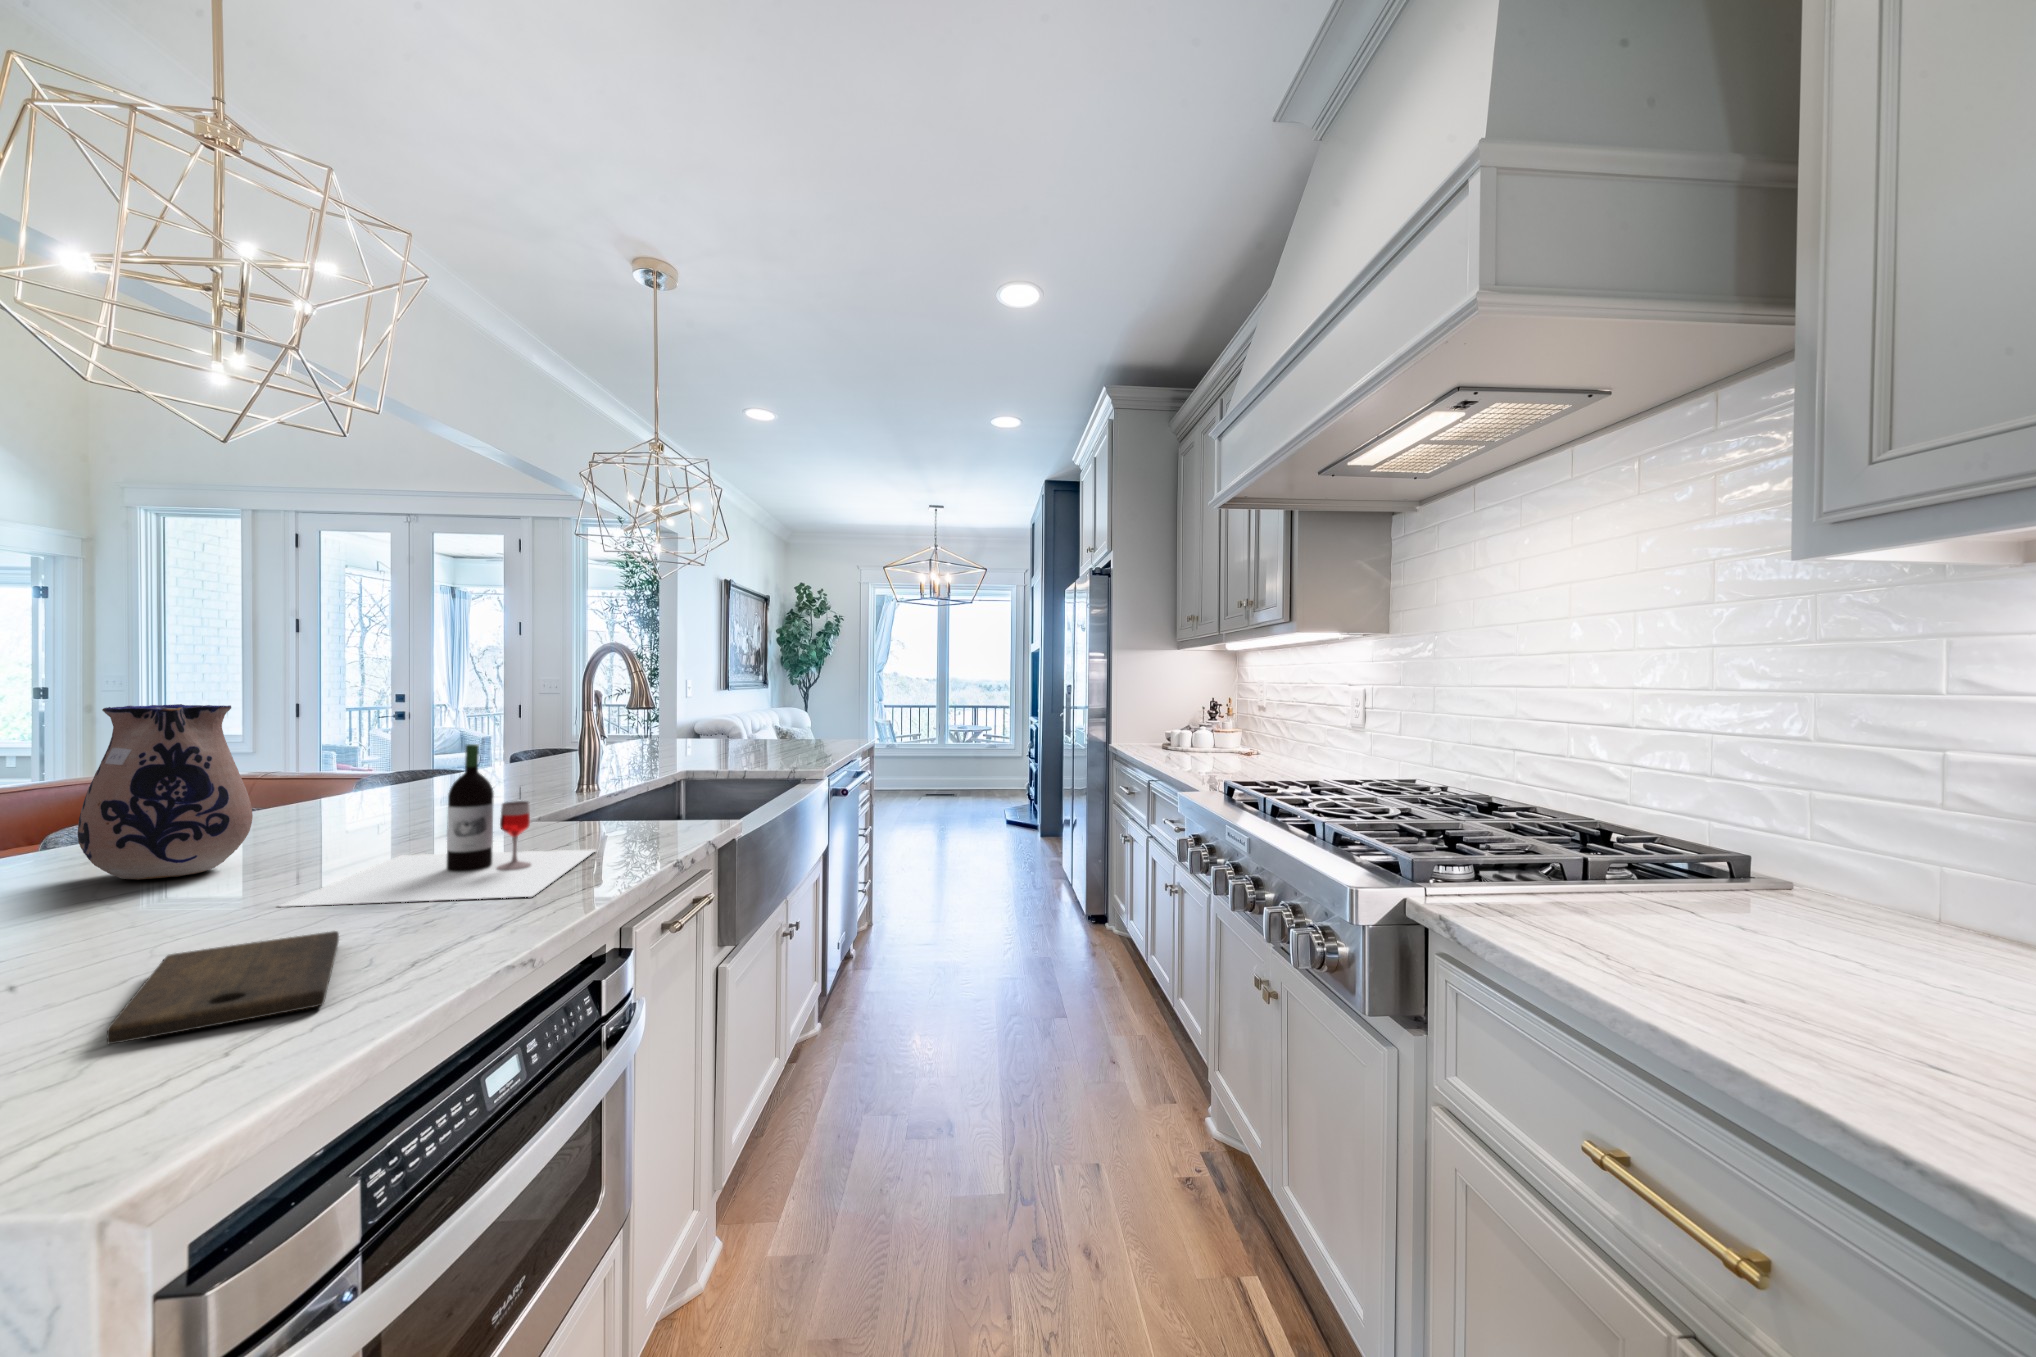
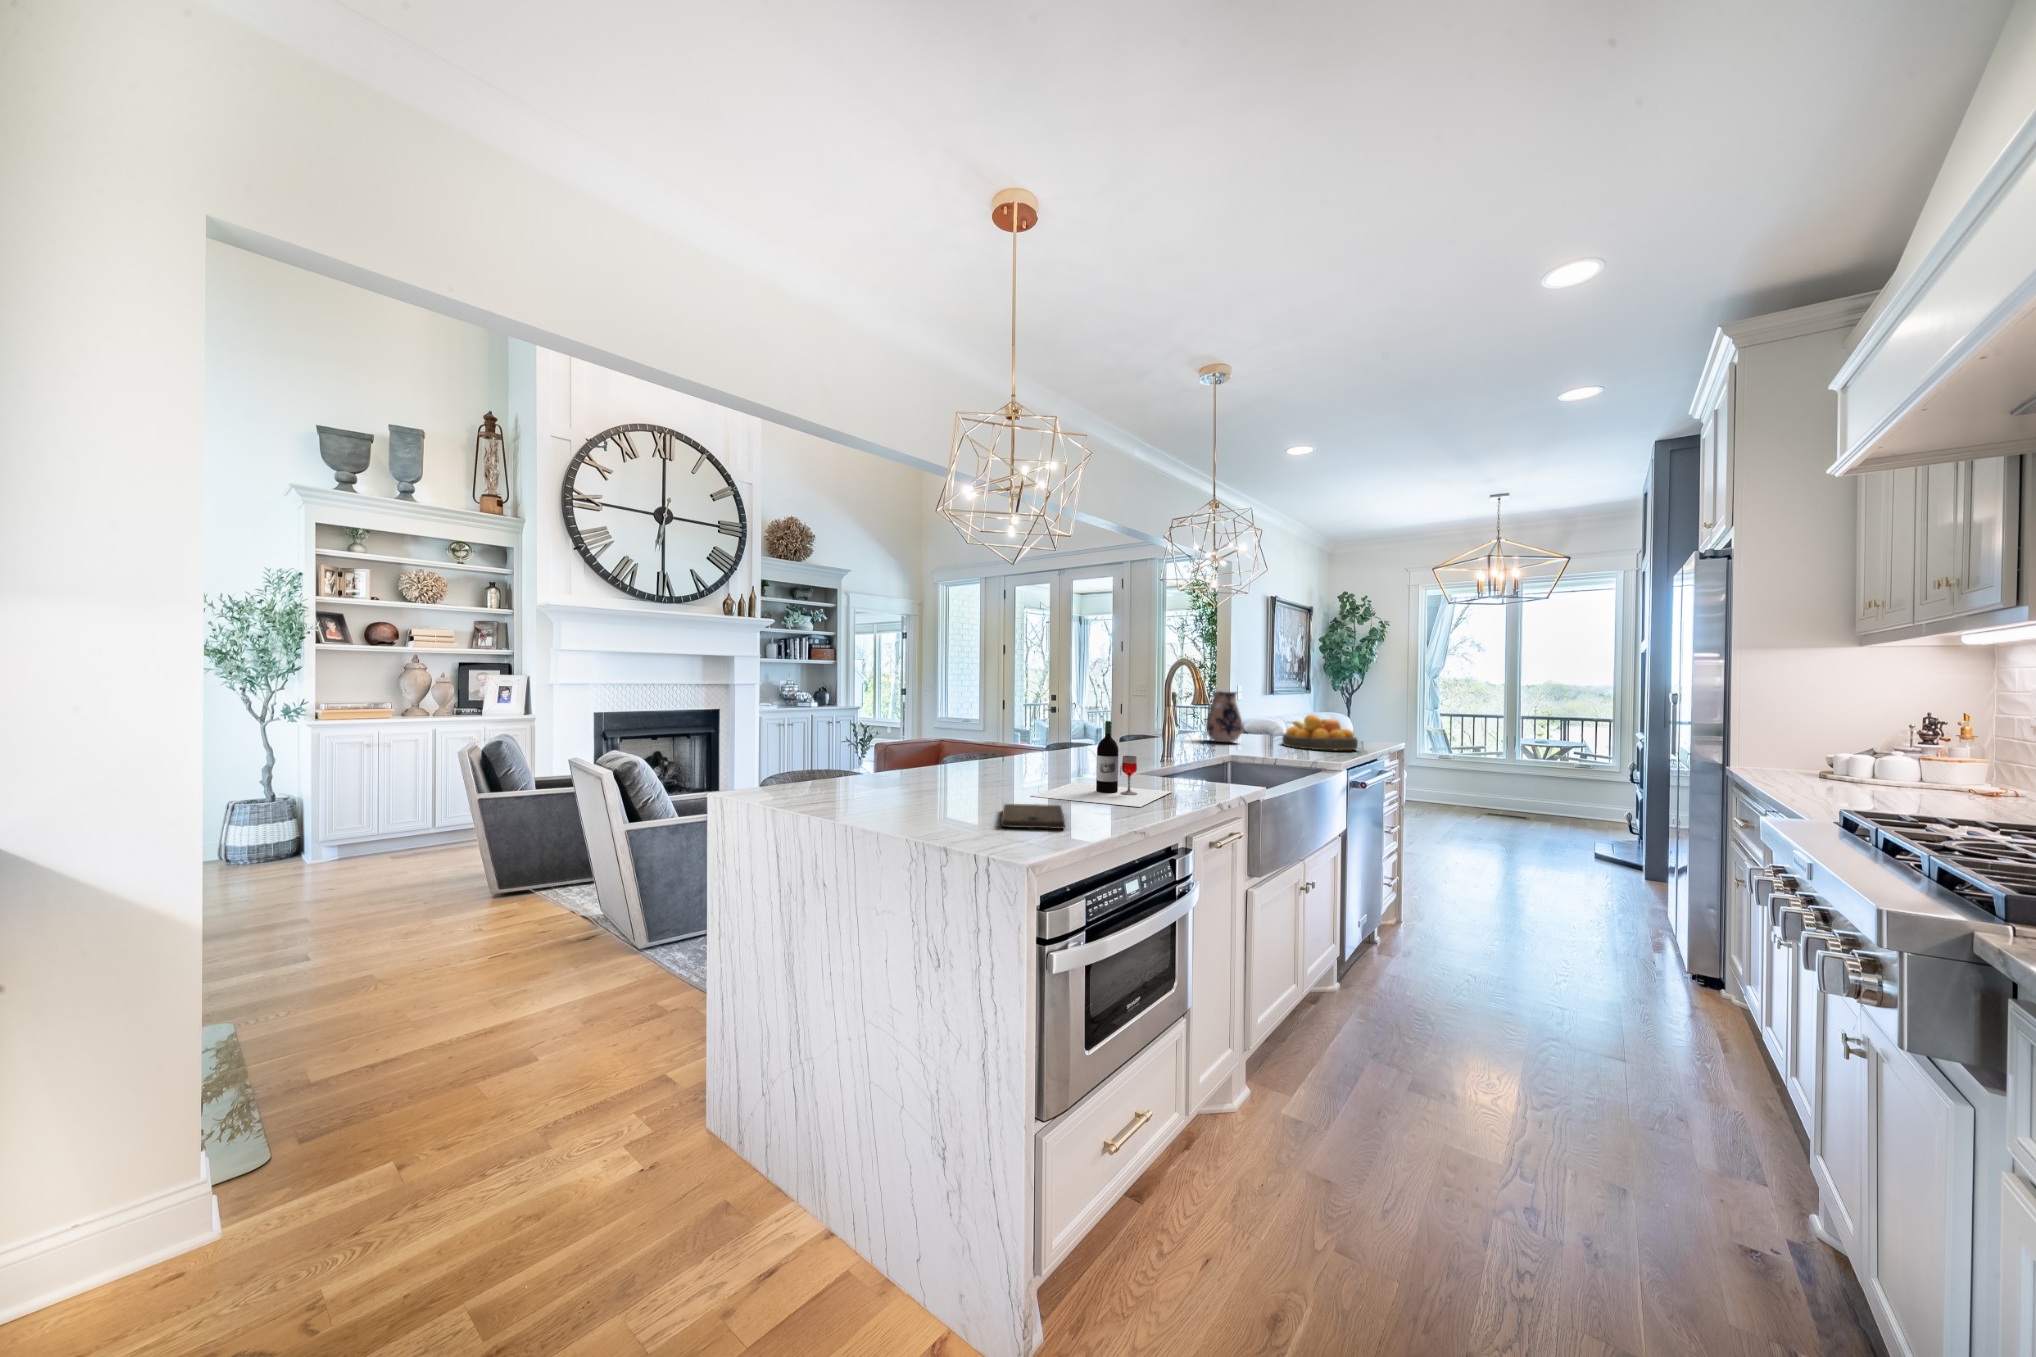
ceramic pitcher: present [78,704,253,880] -> present [1206,691,1243,742]
fruit bowl: none [746,713,831,754] -> present [1282,715,1358,750]

